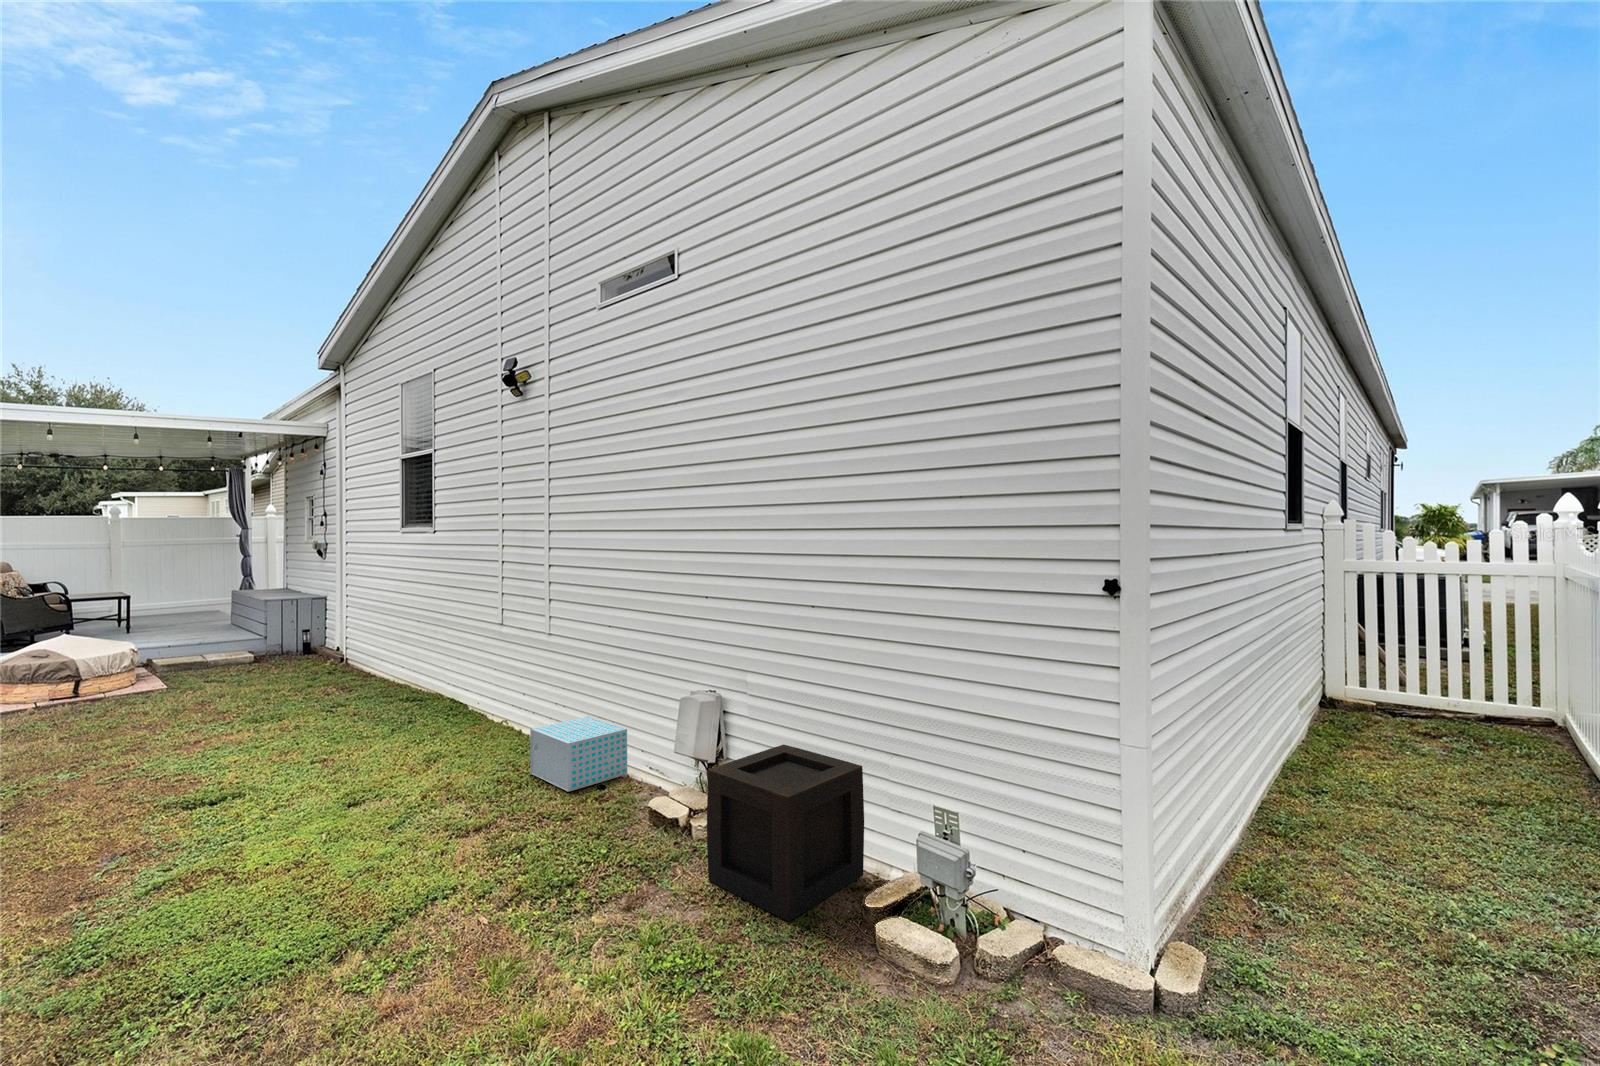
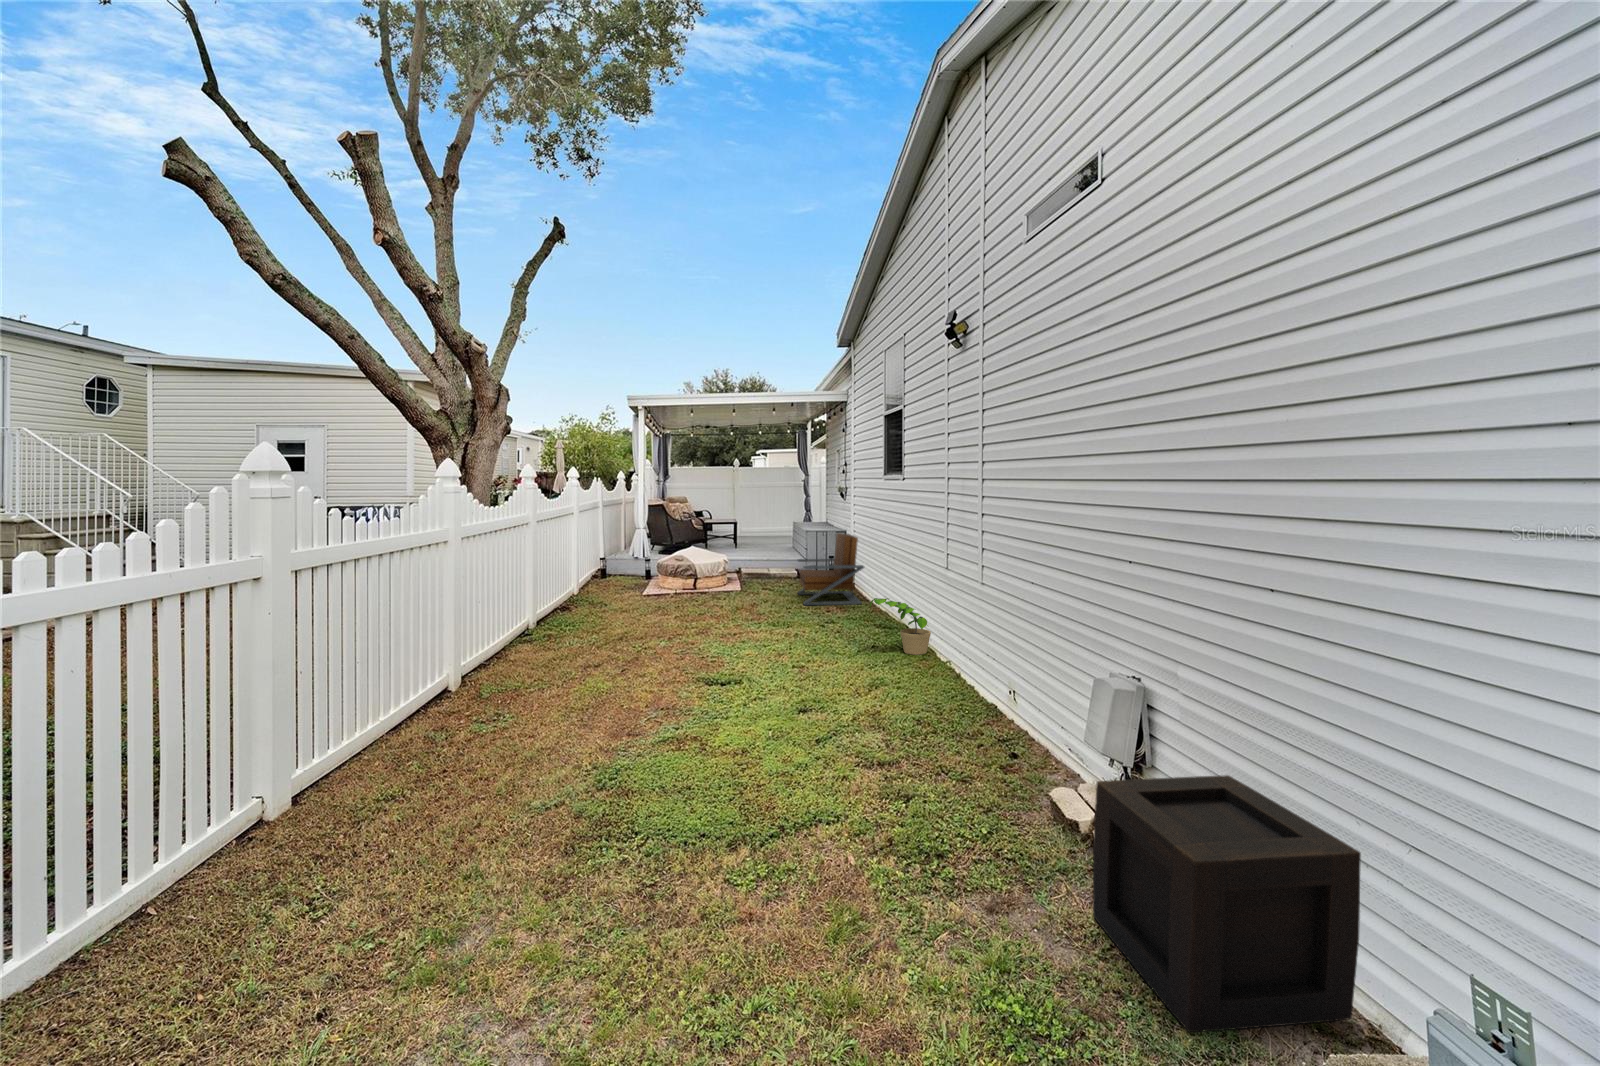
lounge chair: none [265,597,374,691] -> present [798,533,864,605]
potted plant: none [408,664,481,721] -> present [870,598,931,655]
storage box: present [530,716,627,791] -> none [949,675,1046,751]

